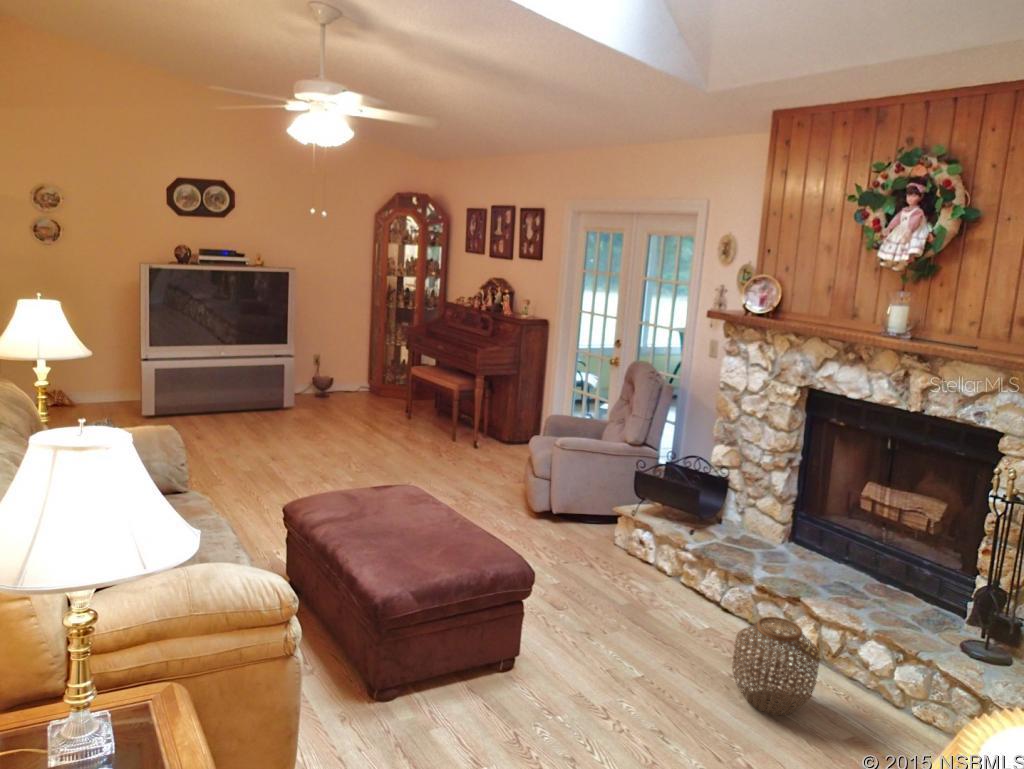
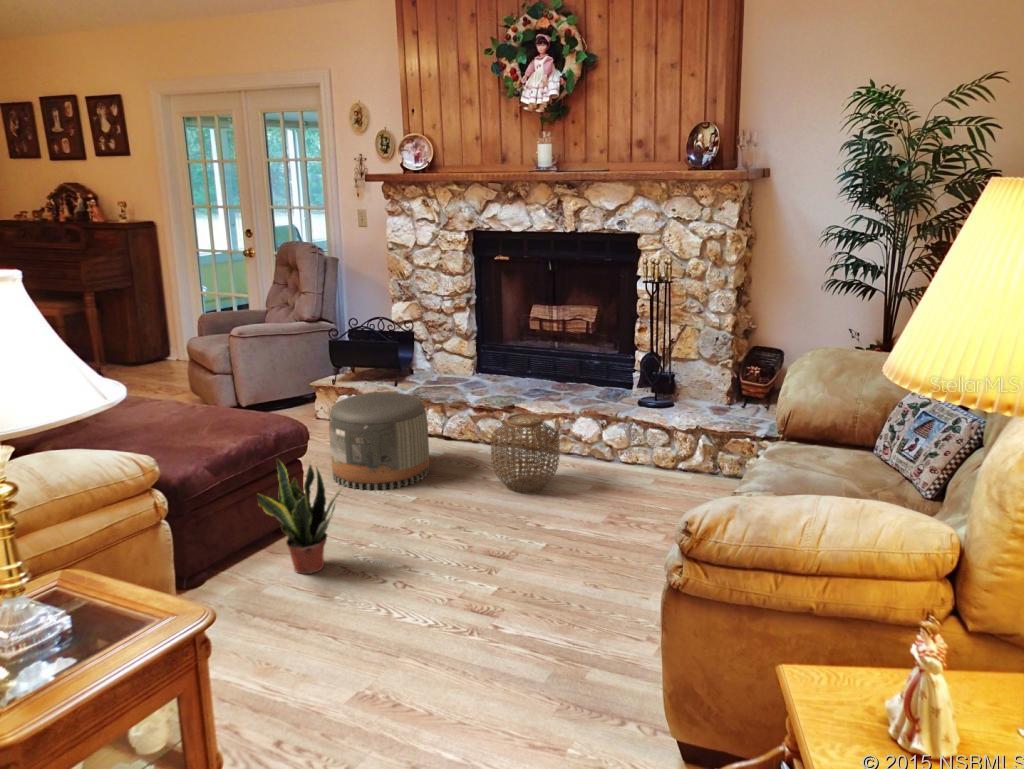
pouf: none [579,541,687,655] -> present [329,392,429,490]
potted plant: none [441,600,534,726] -> present [257,458,342,574]

